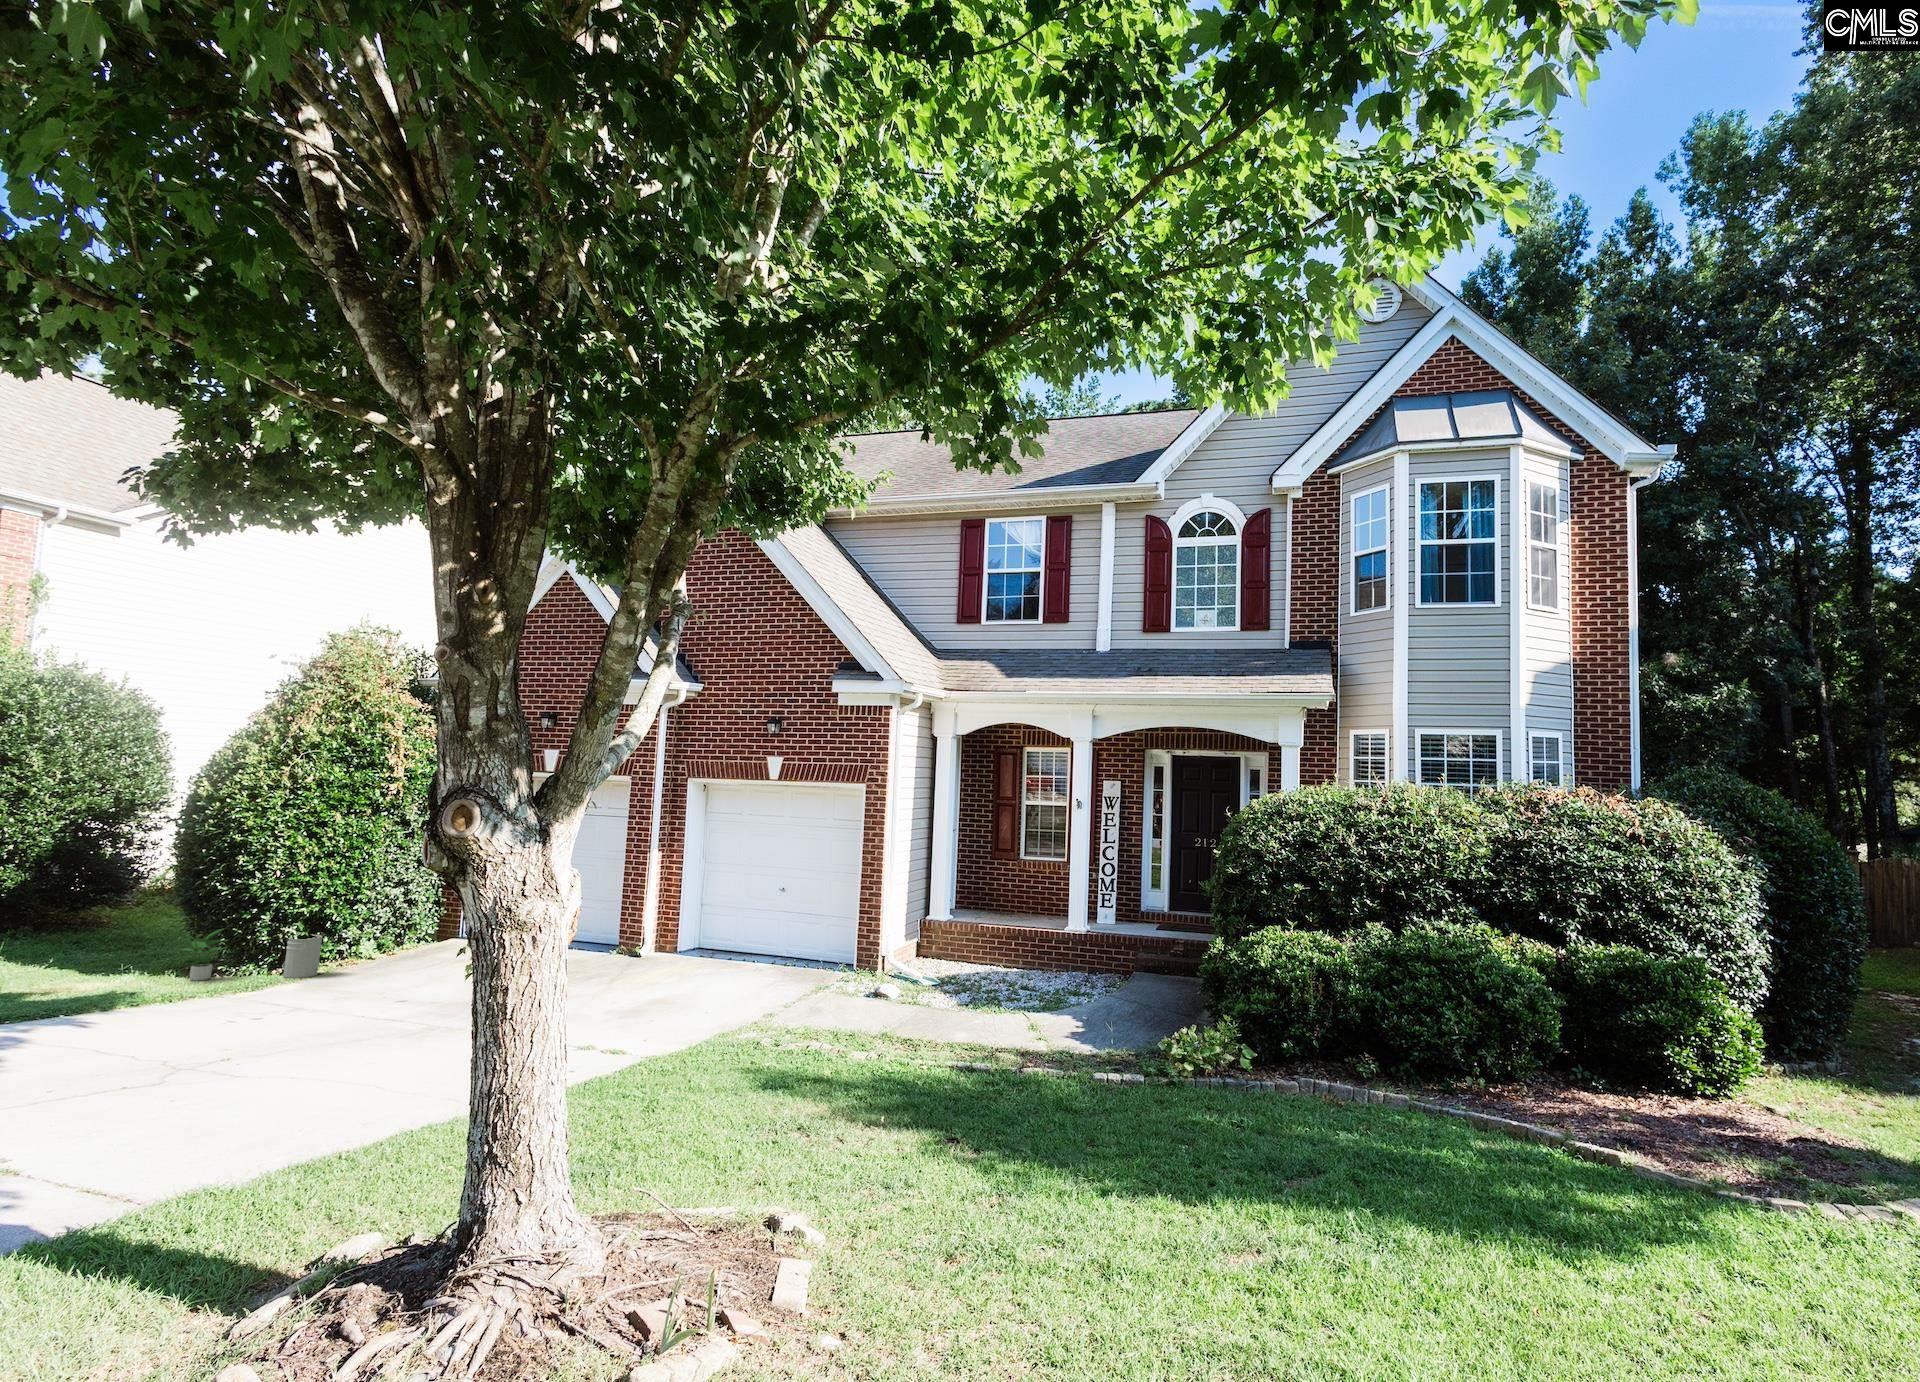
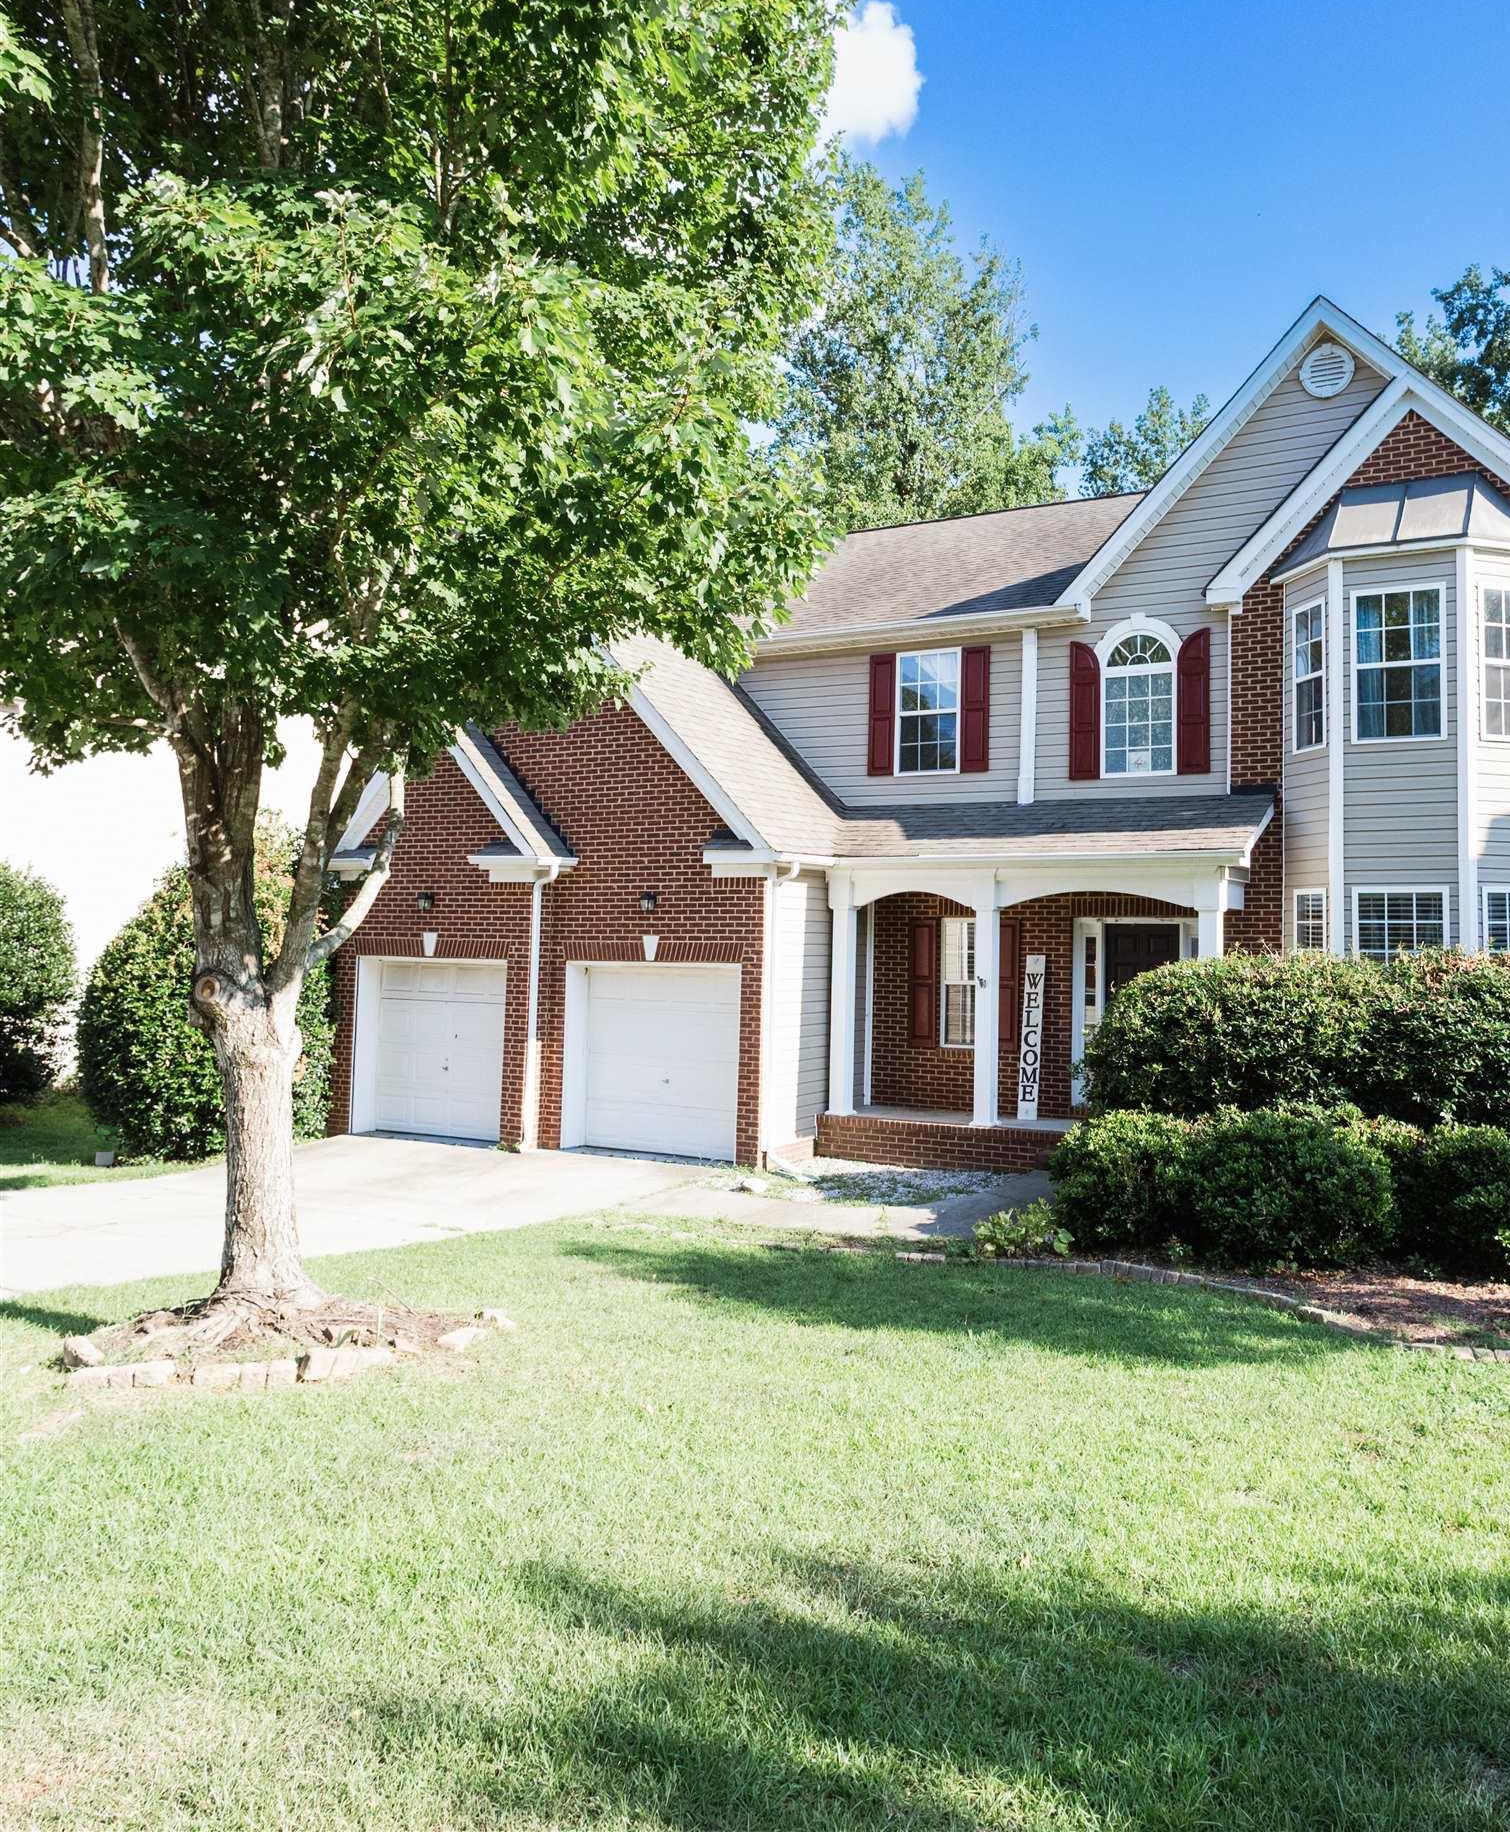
bucket: present [282,935,323,978] -> none [173,1124,208,1166]

